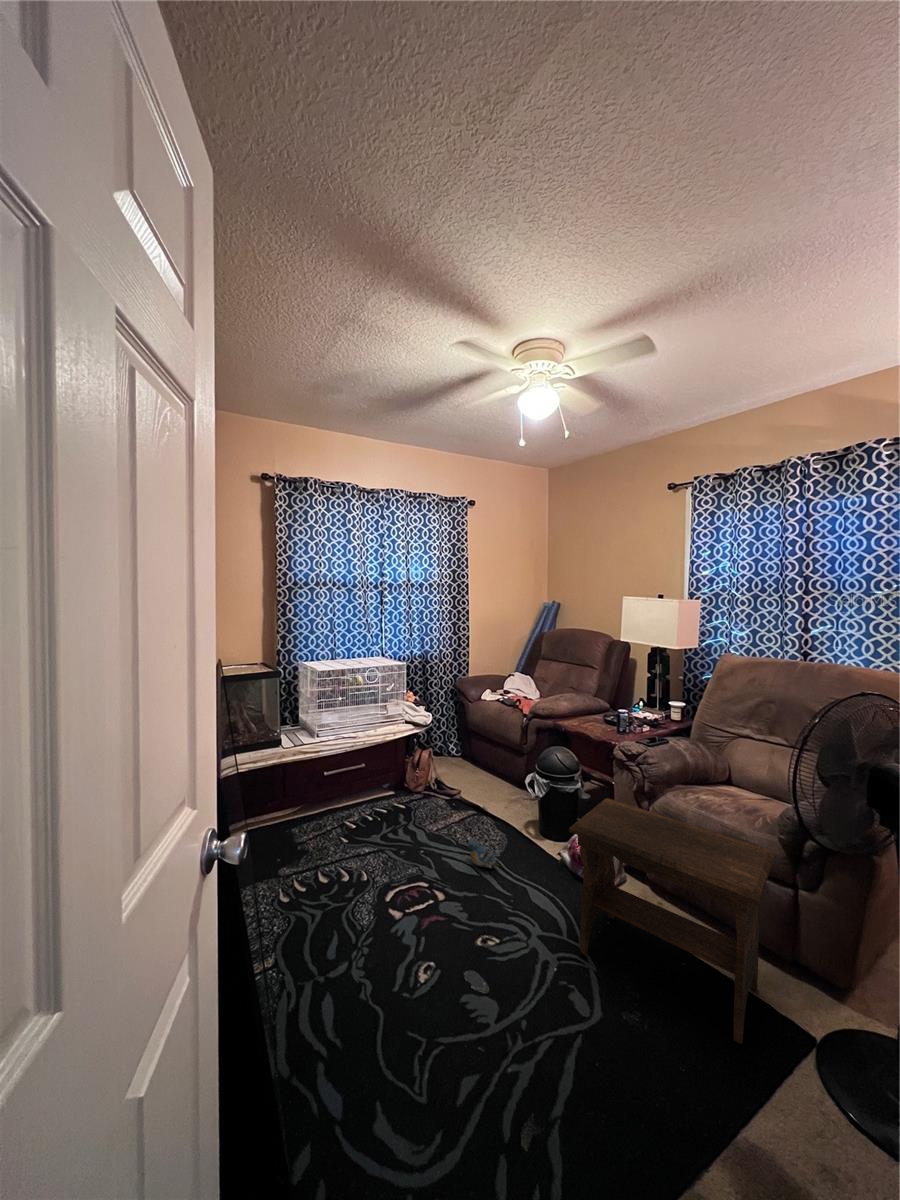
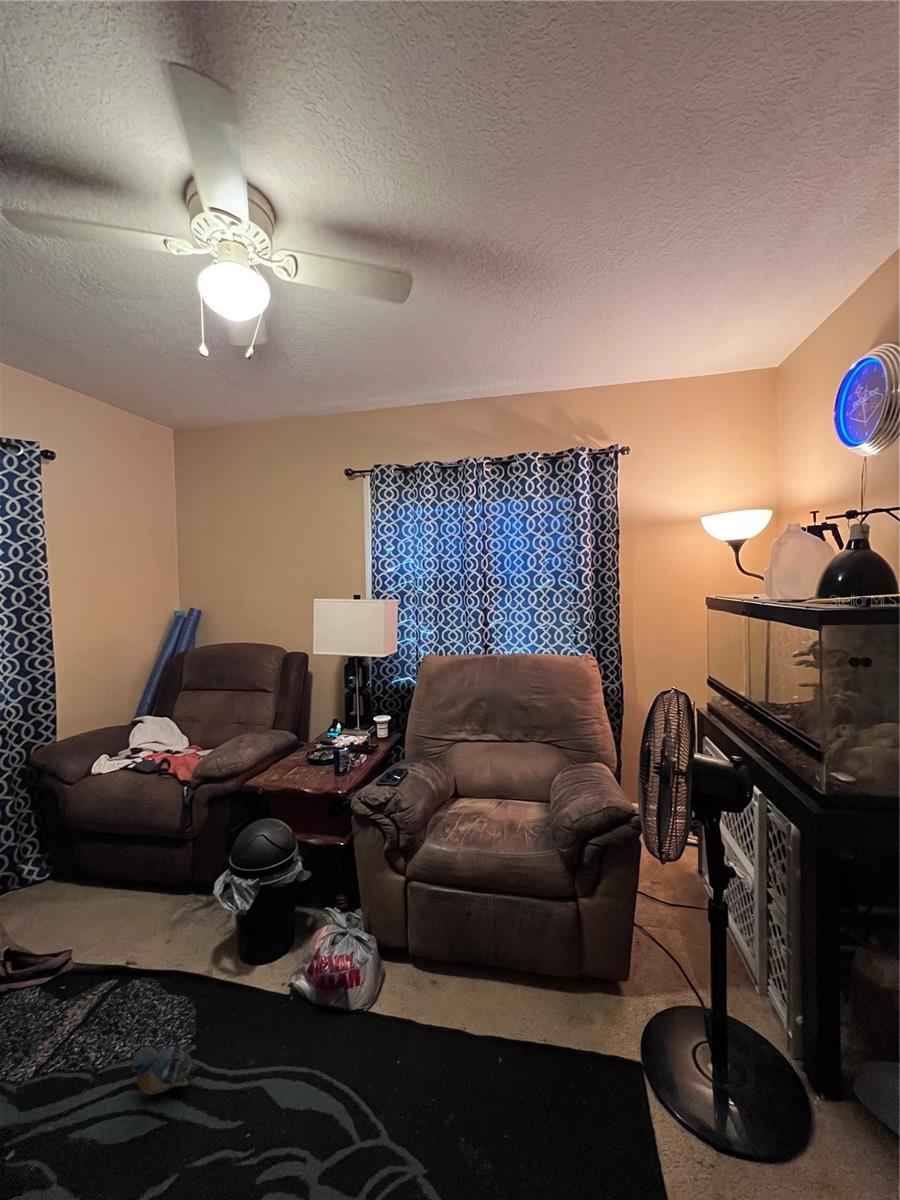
footstool: present [569,798,775,1044] -> none [358,869,600,1137]

